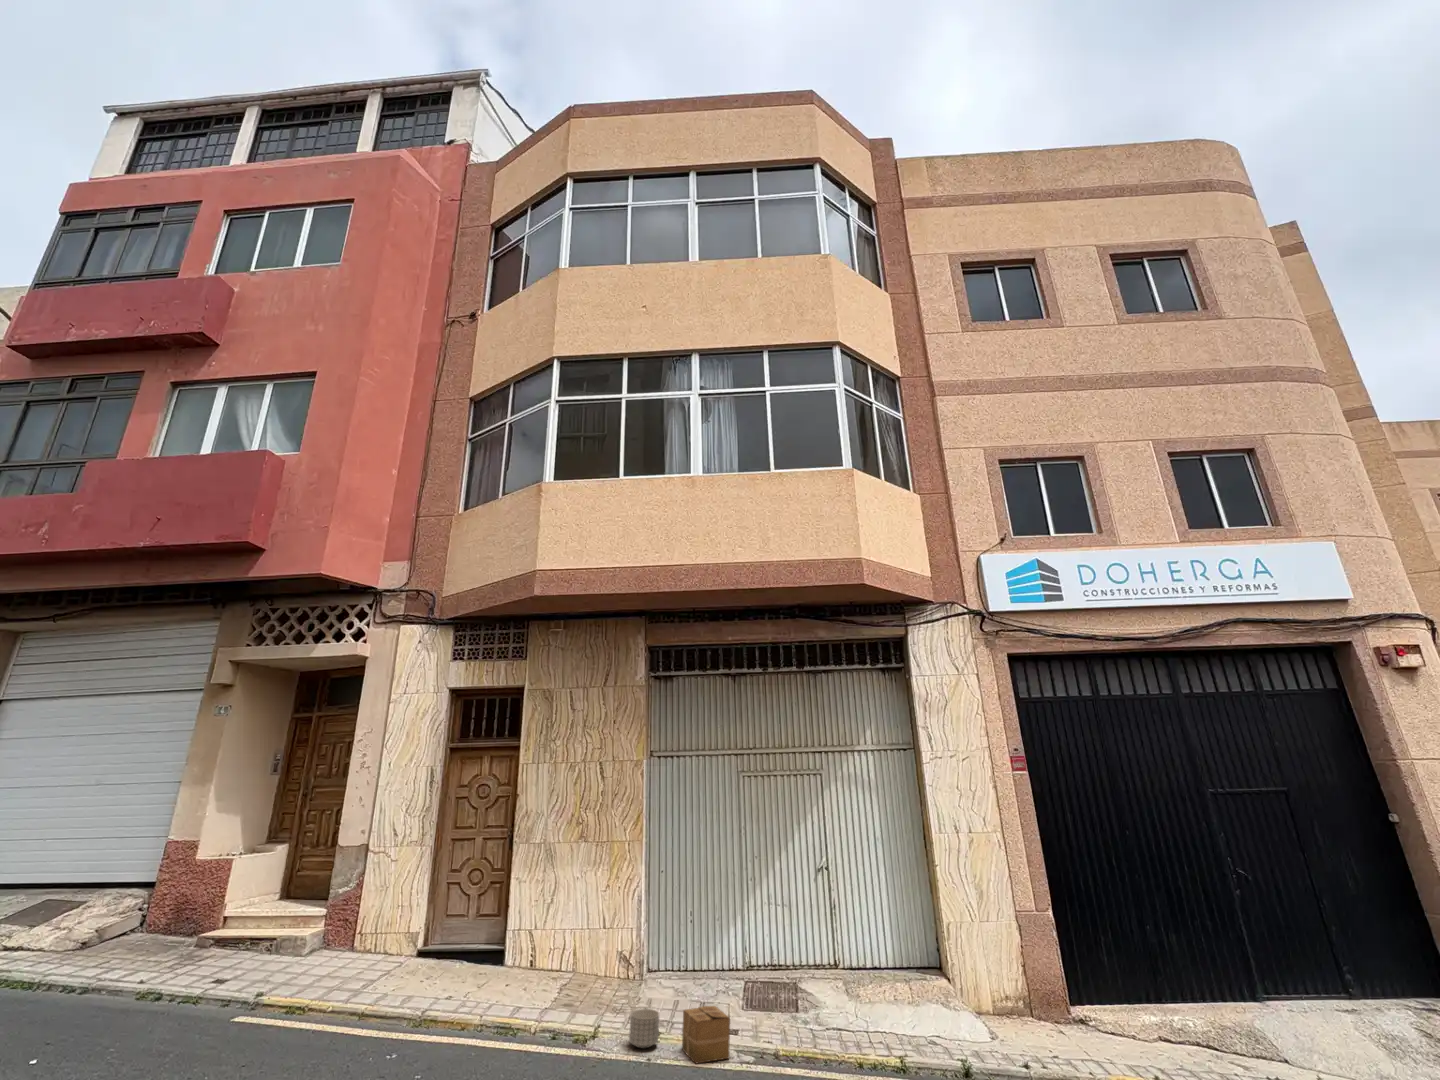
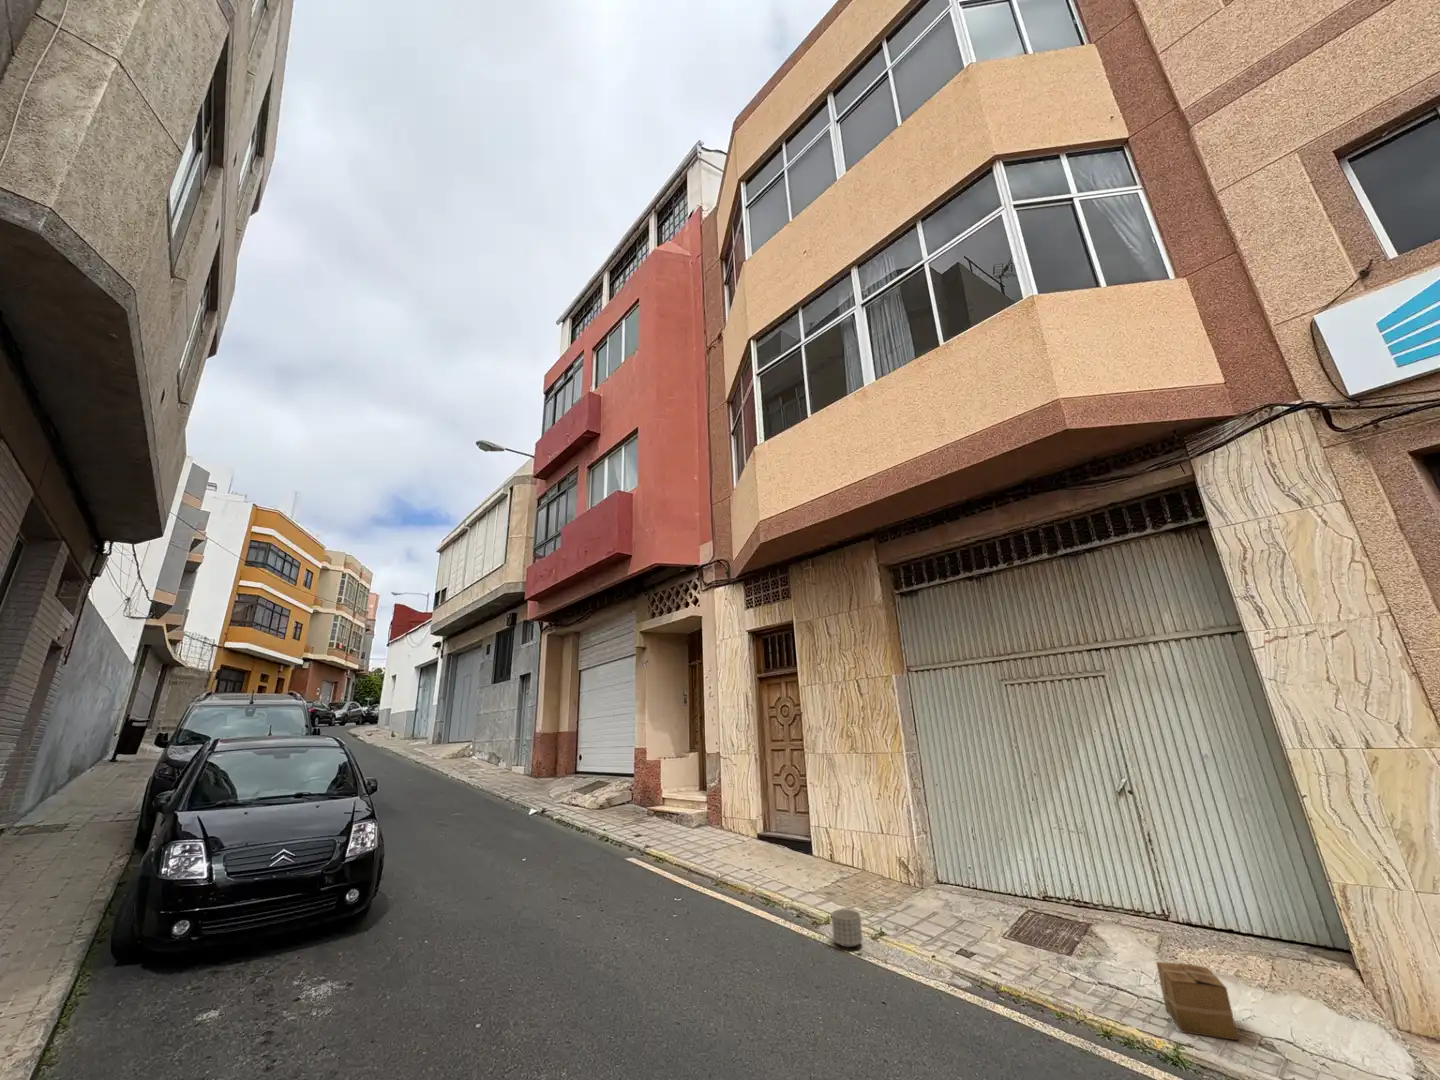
cardboard box: present [682,1006,730,1064] -> present [1157,962,1238,1040]

